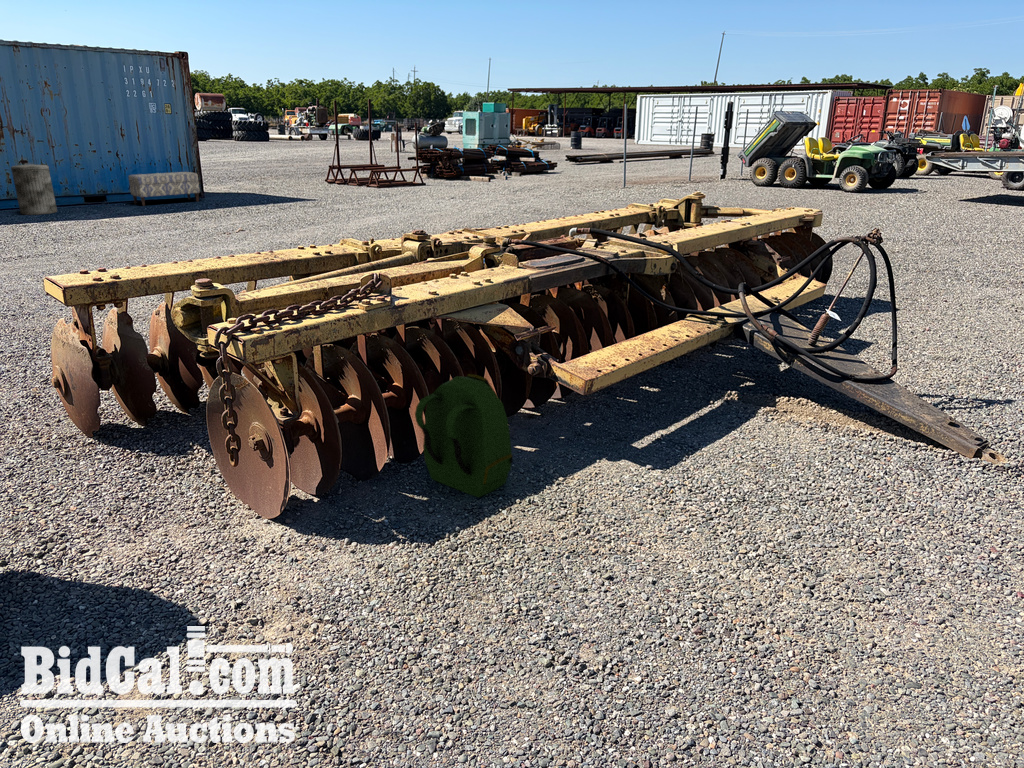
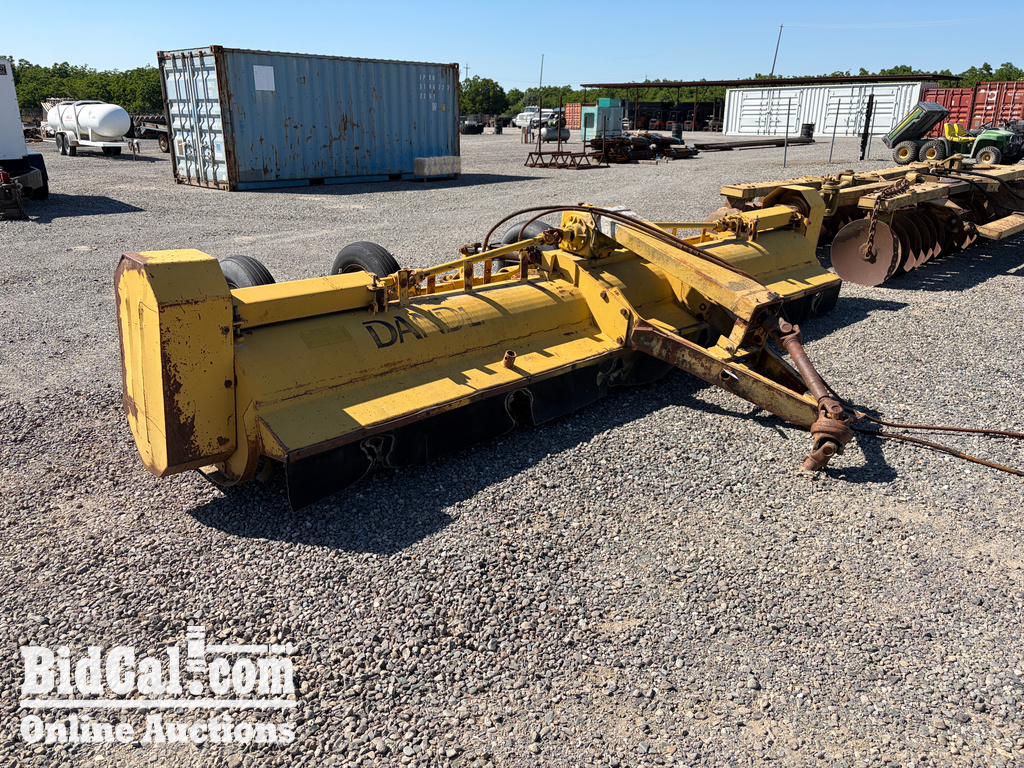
trash can: present [11,164,57,215] -> none [343,148,371,188]
backpack: present [415,374,513,497] -> none [923,228,973,285]

